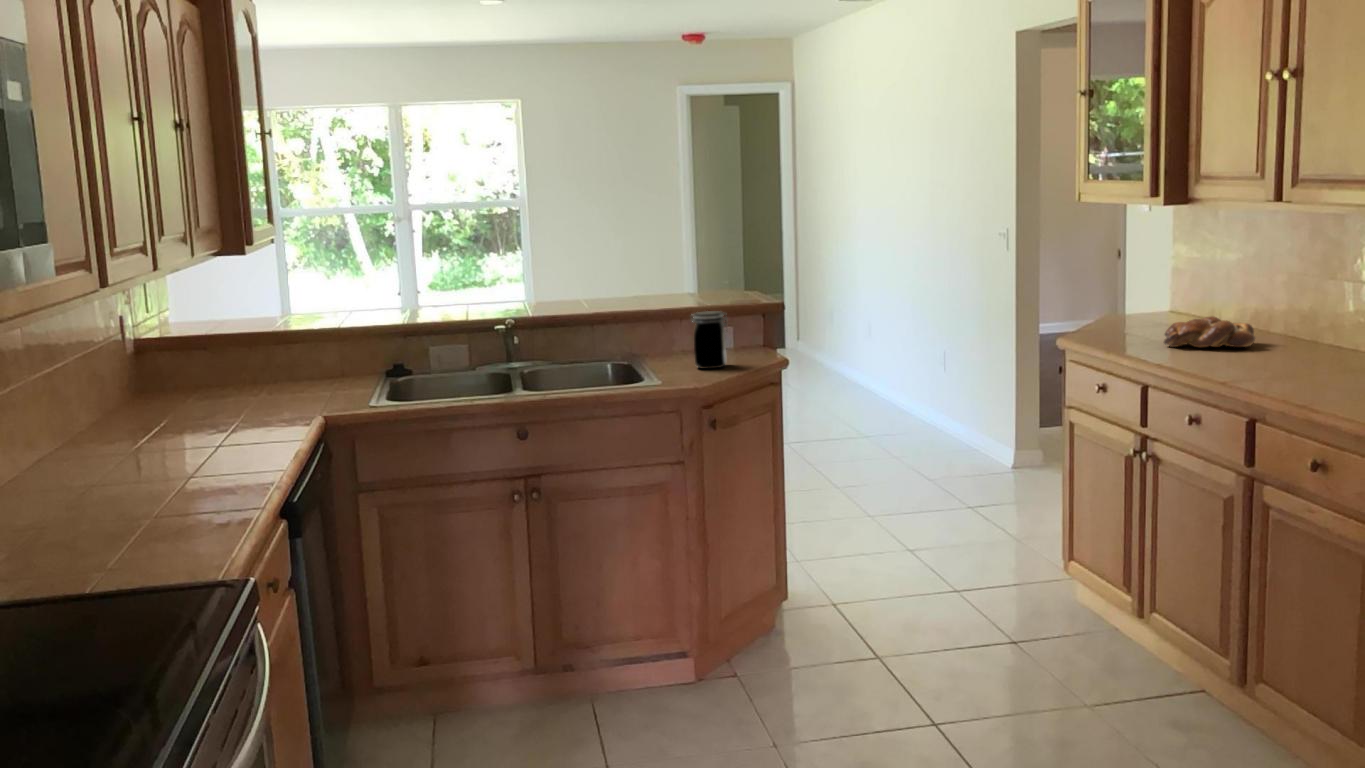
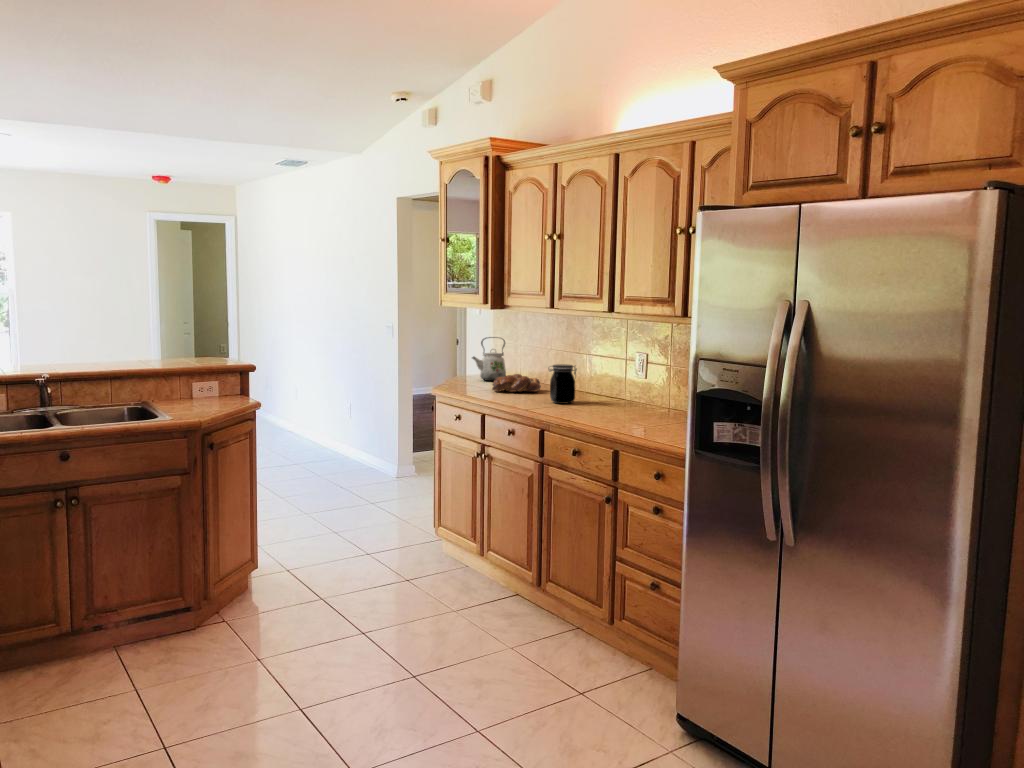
kettle: none [1131,252,1193,326] -> present [472,337,506,381]
jar: present [691,311,727,369] -> present [548,364,577,404]

